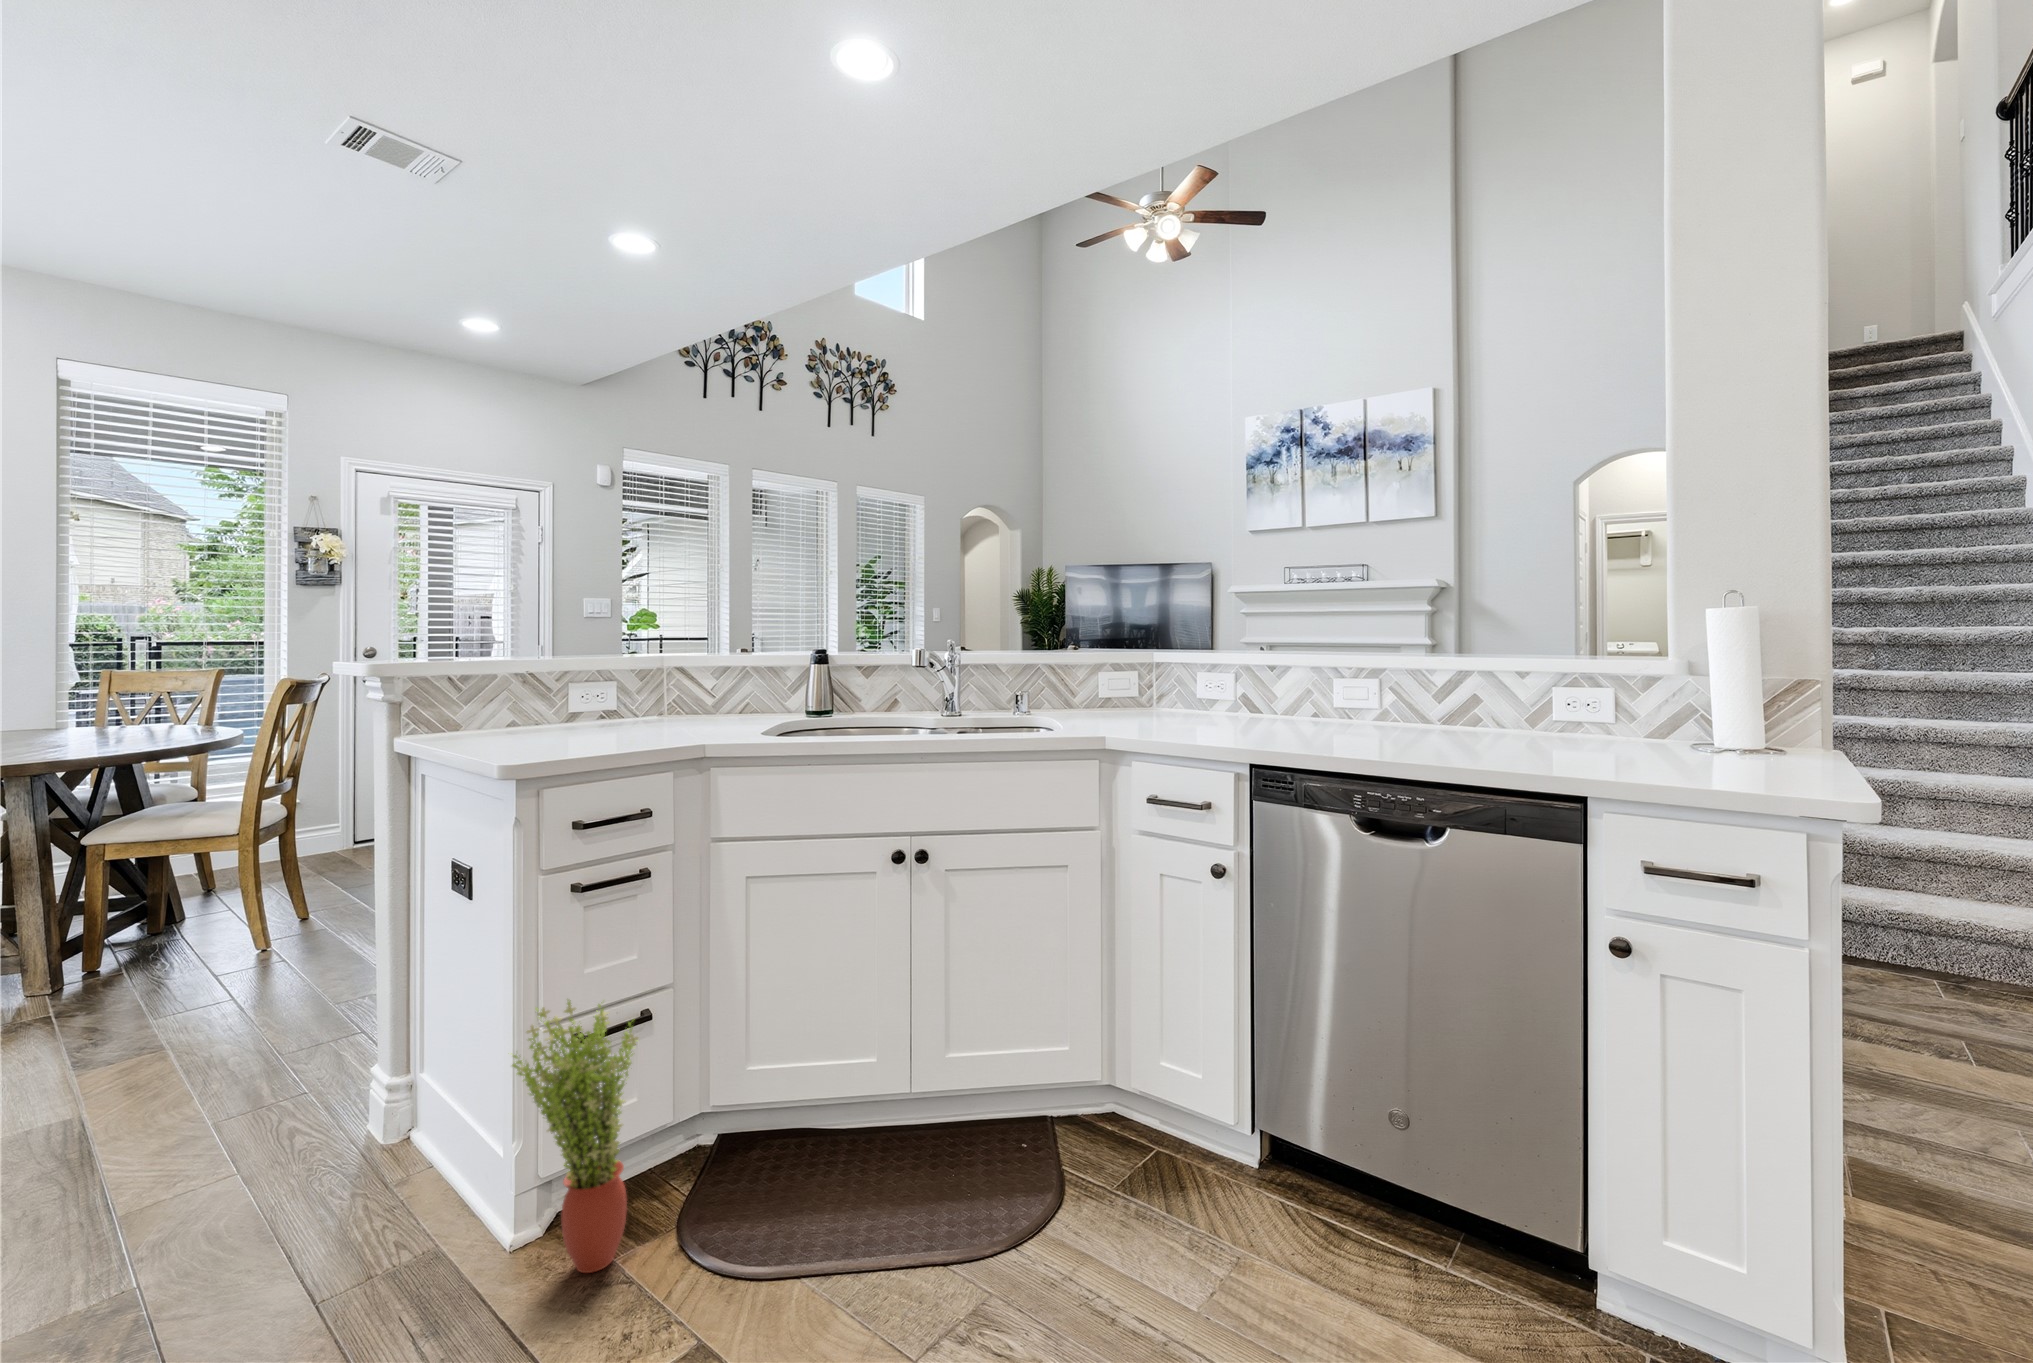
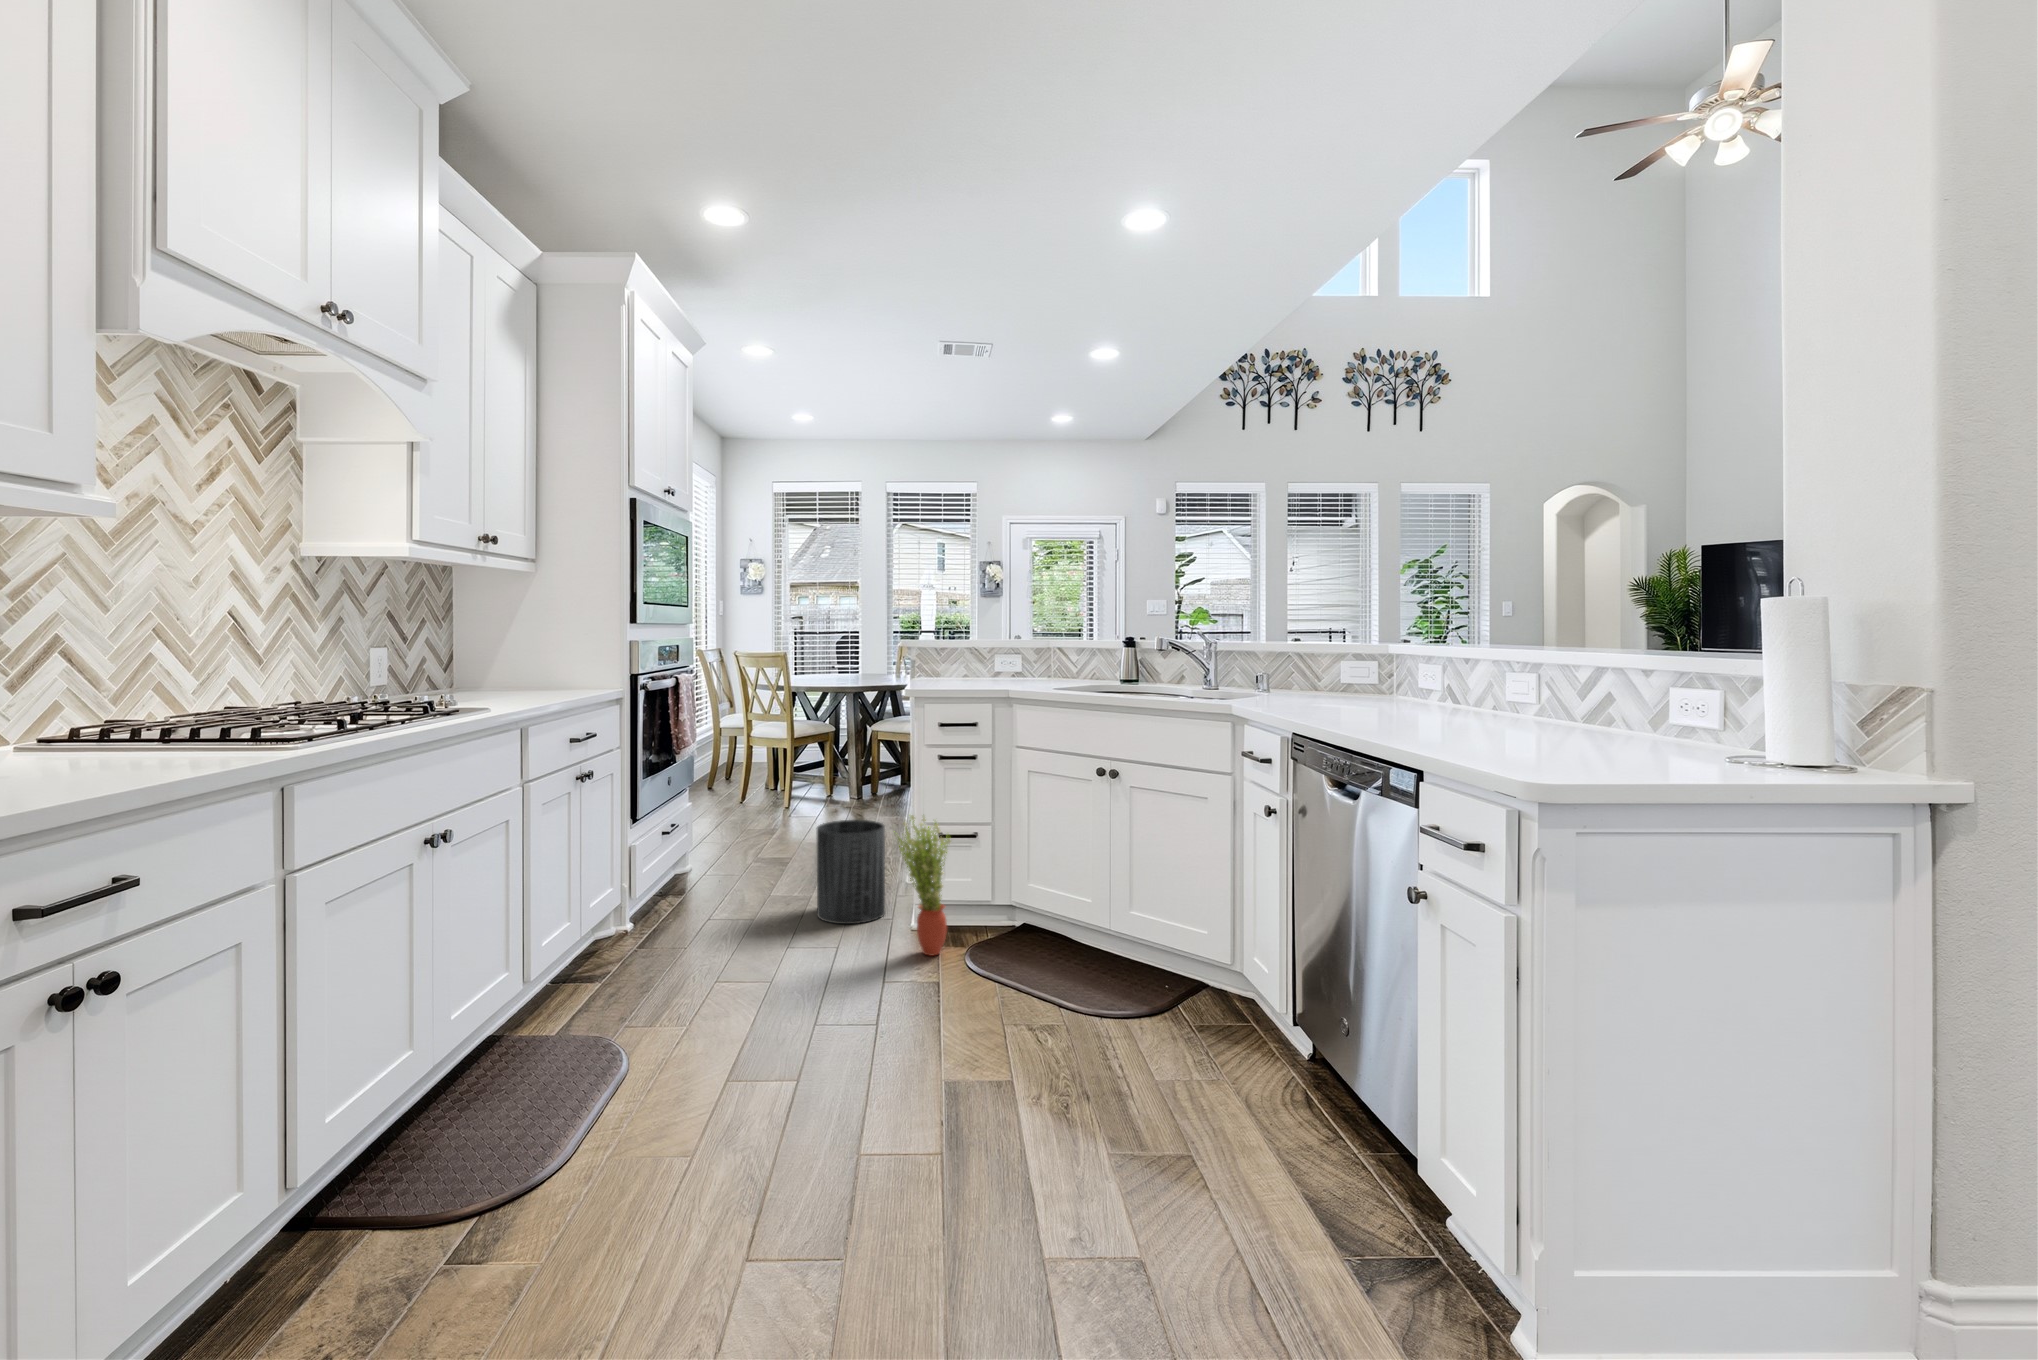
trash can: none [205,1032,397,1300] -> present [817,820,885,924]

